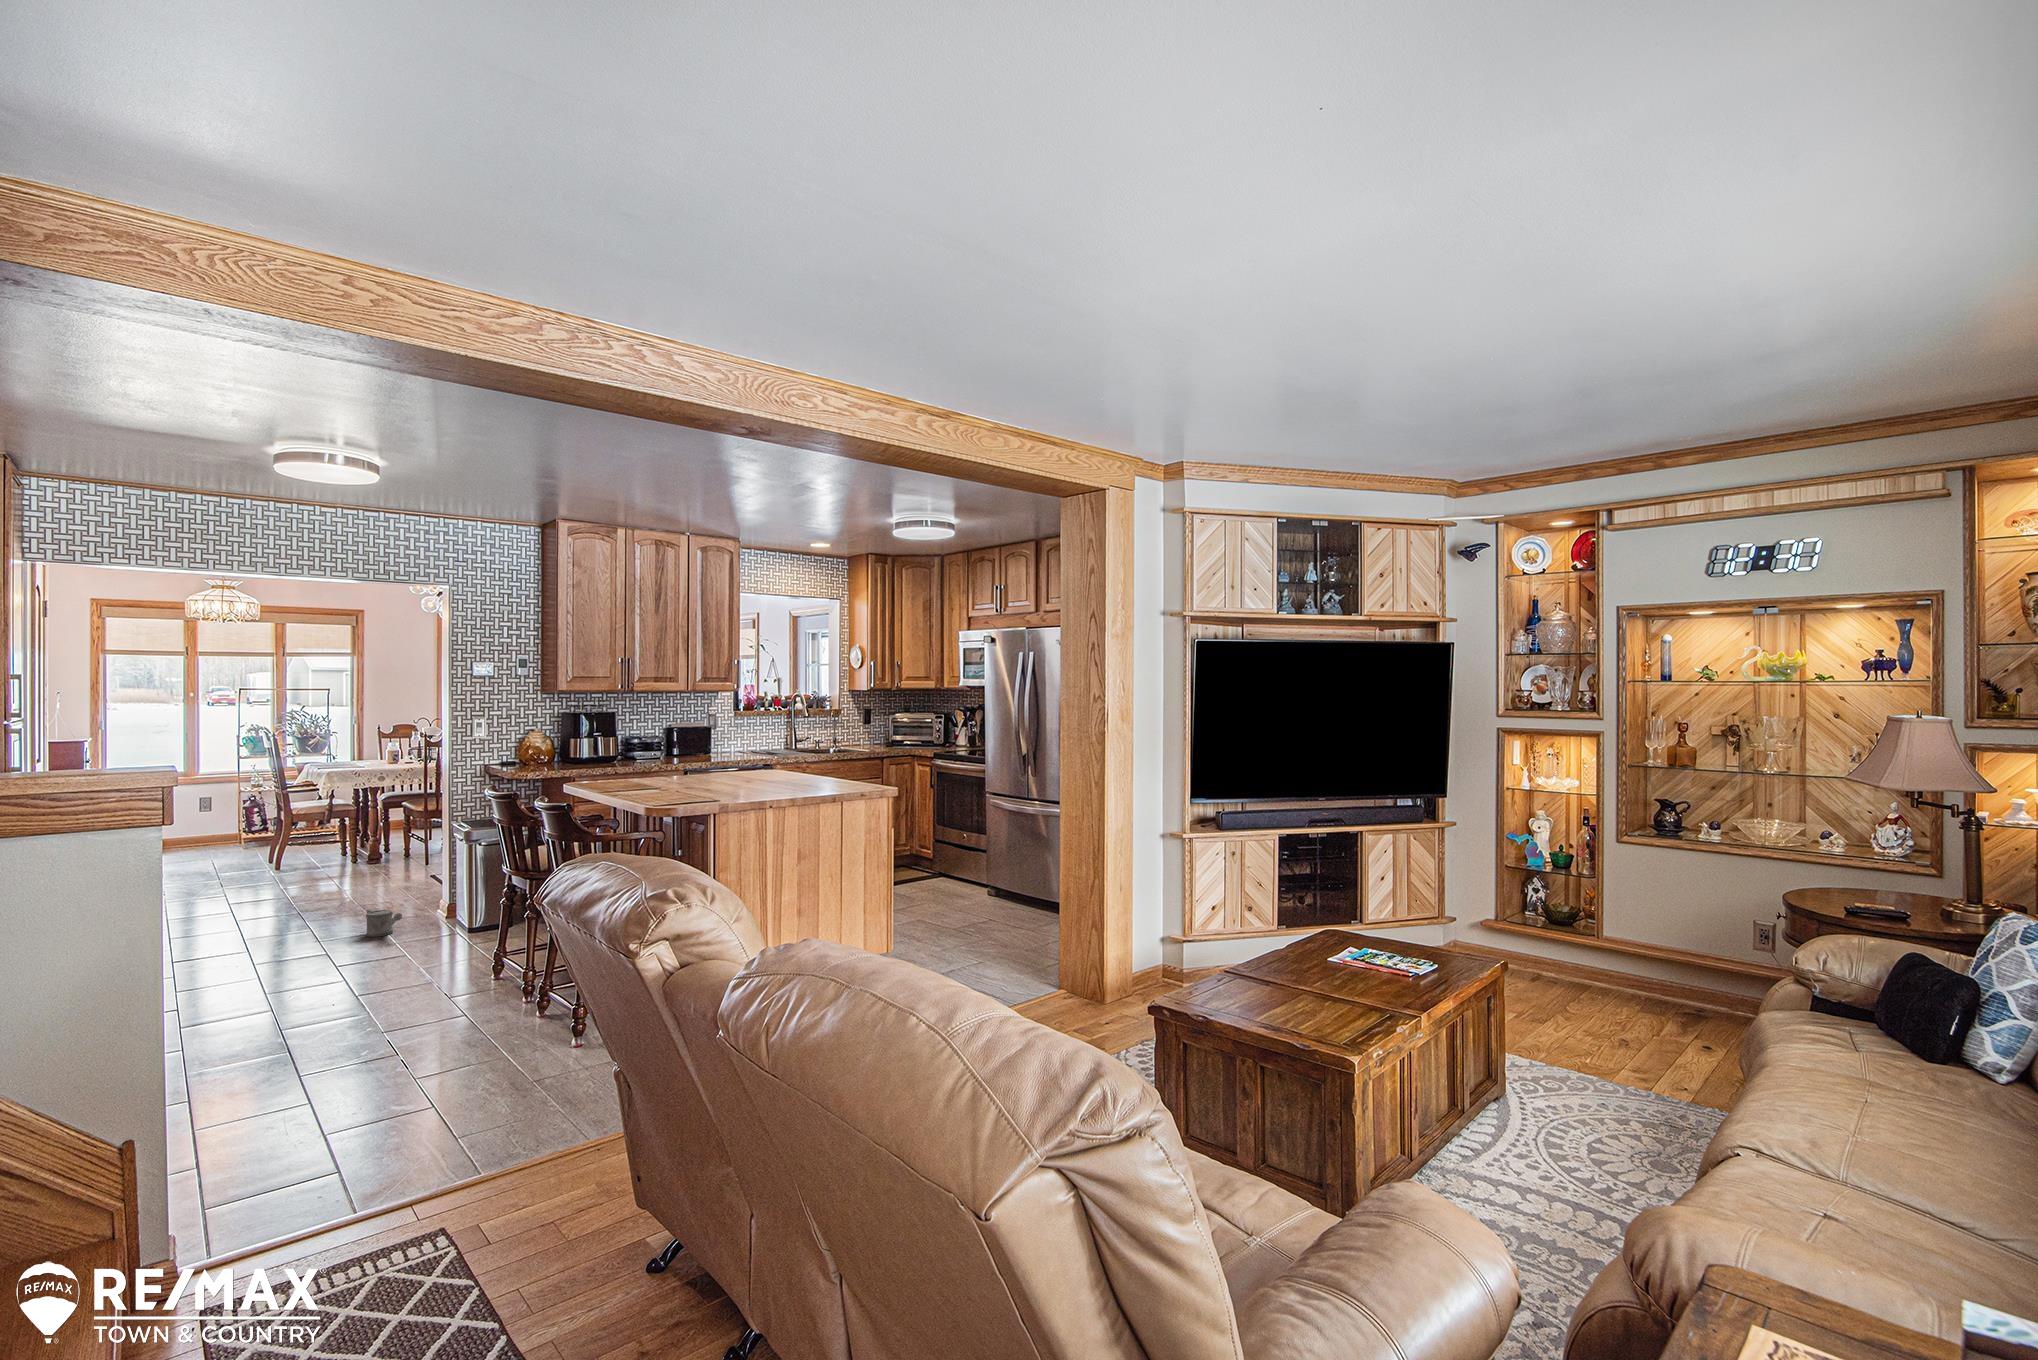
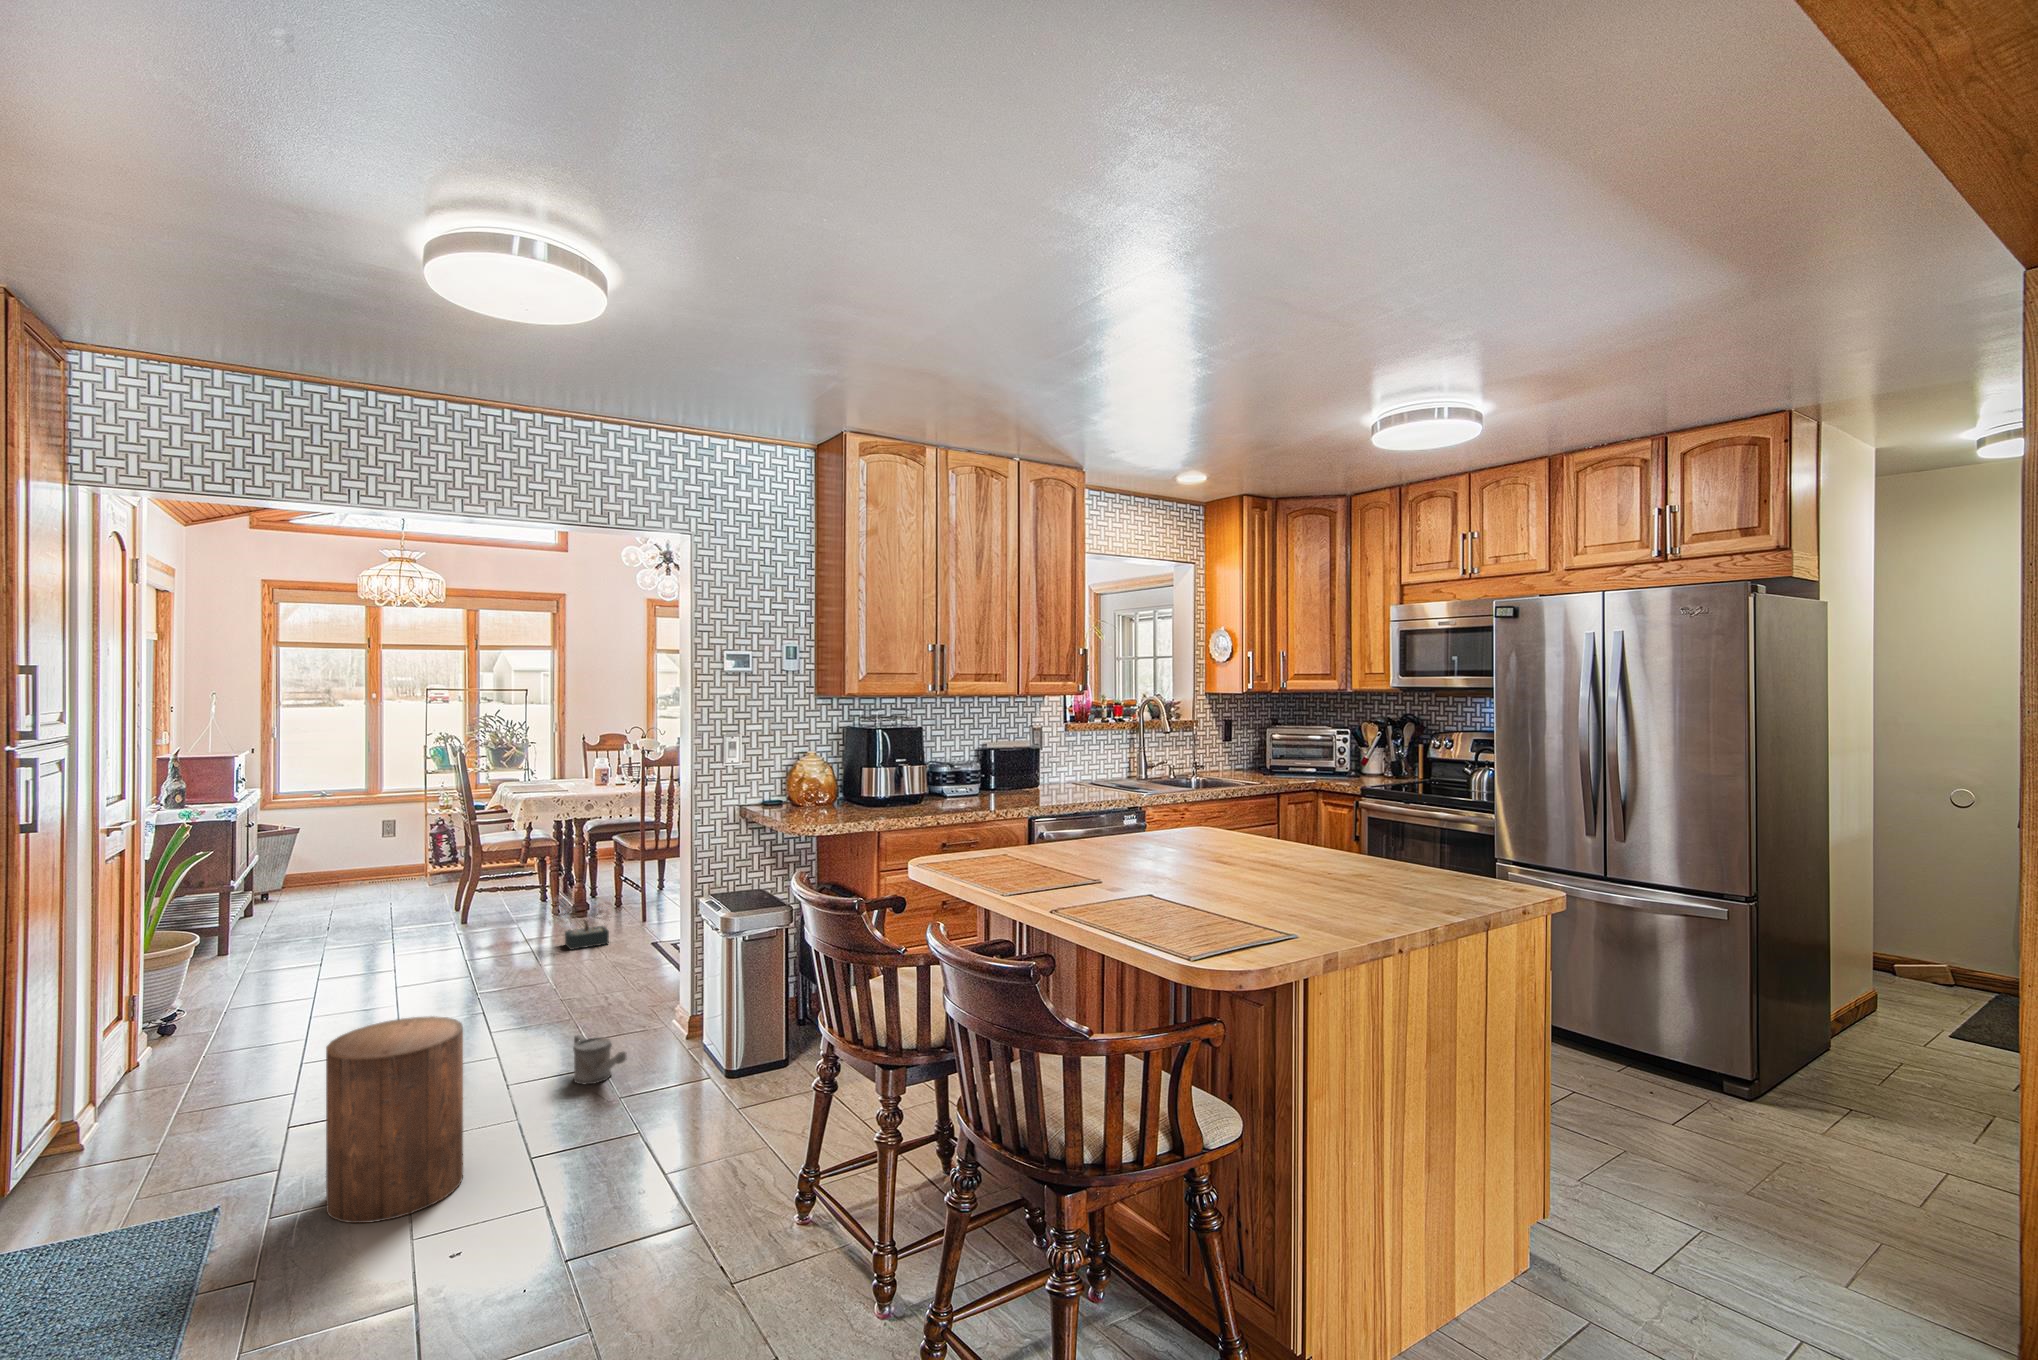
decorative plant: none [348,840,404,880] -> present [549,896,616,950]
stool: none [210,881,295,987] -> present [326,1016,463,1223]

